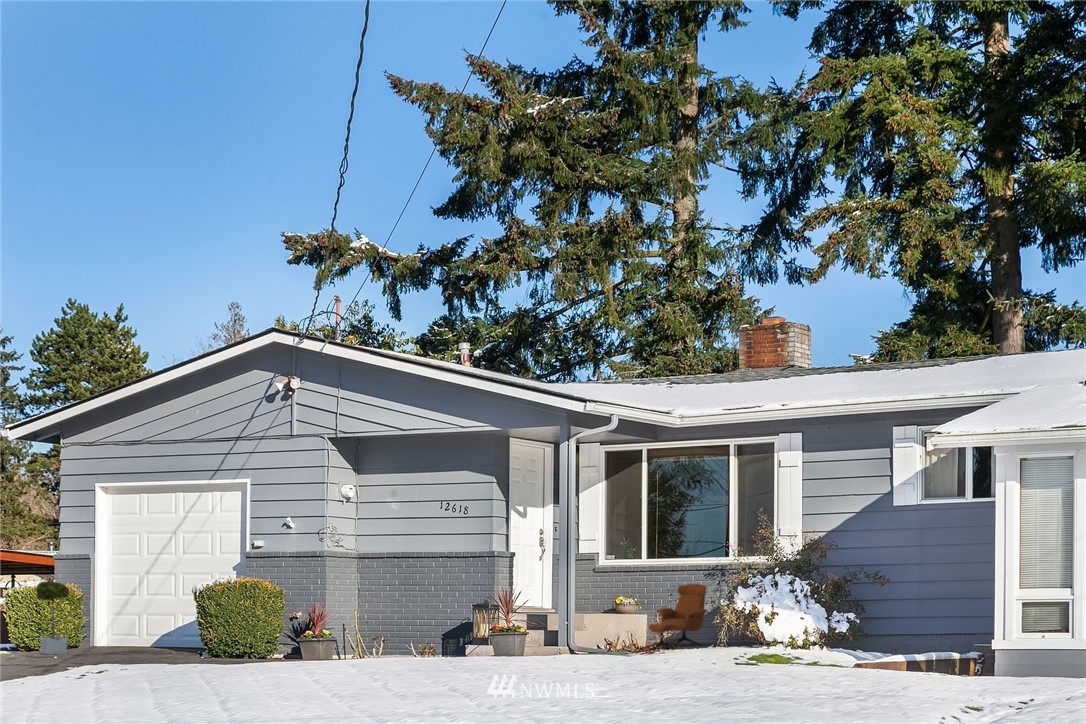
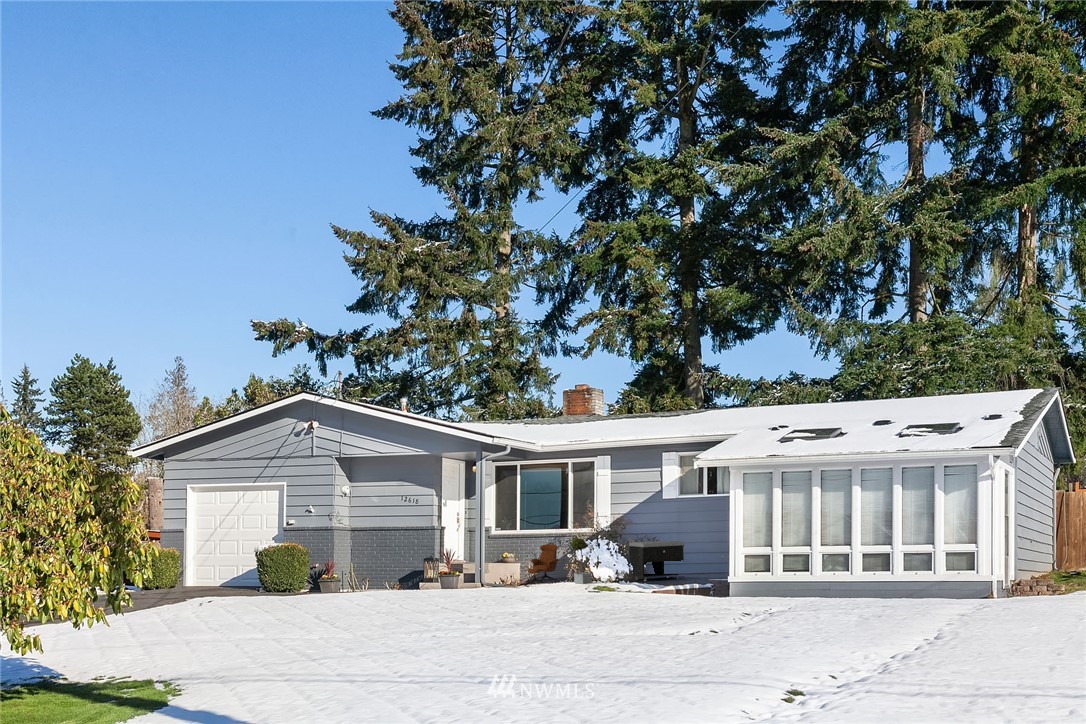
potted tree: present [36,580,69,654] -> present [571,538,591,584]
storage bench: none [828,582,928,651] -> present [629,541,684,581]

